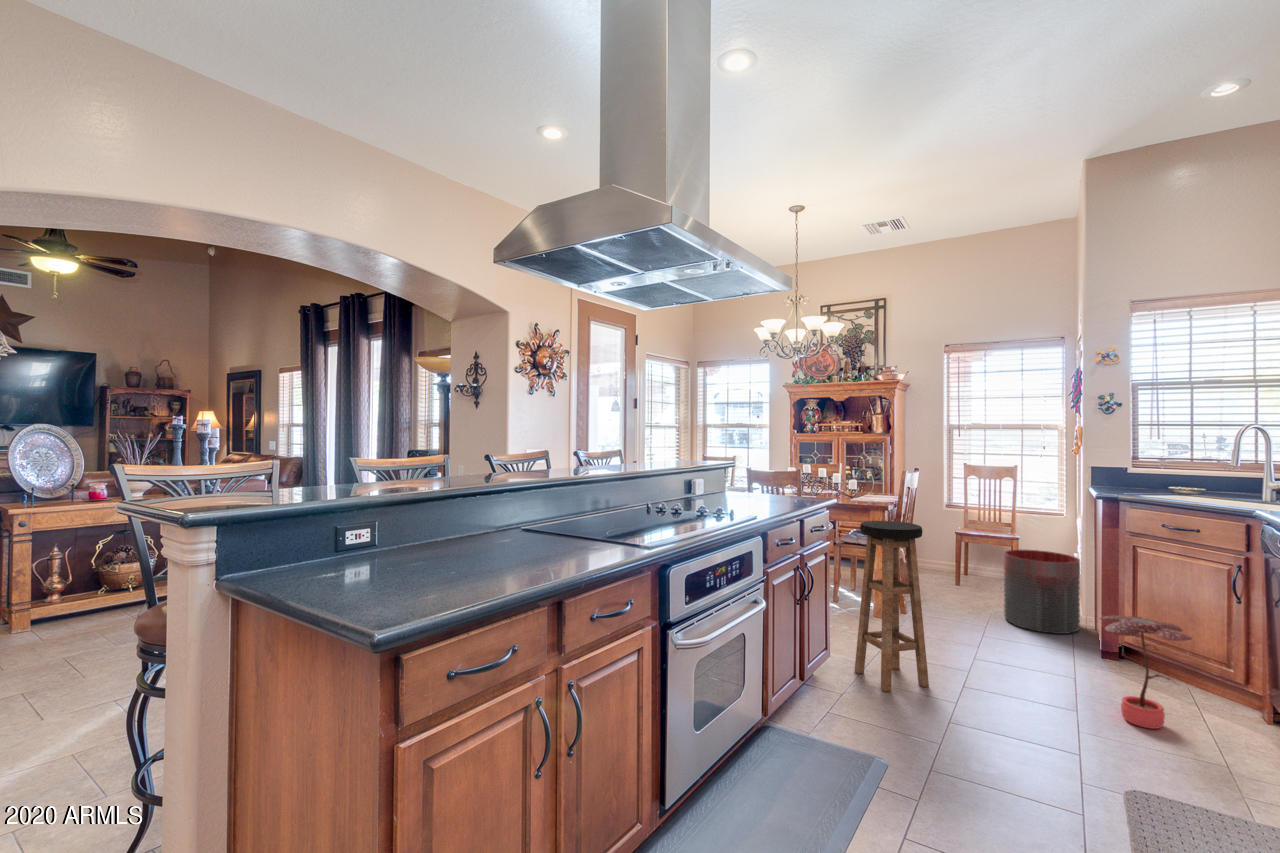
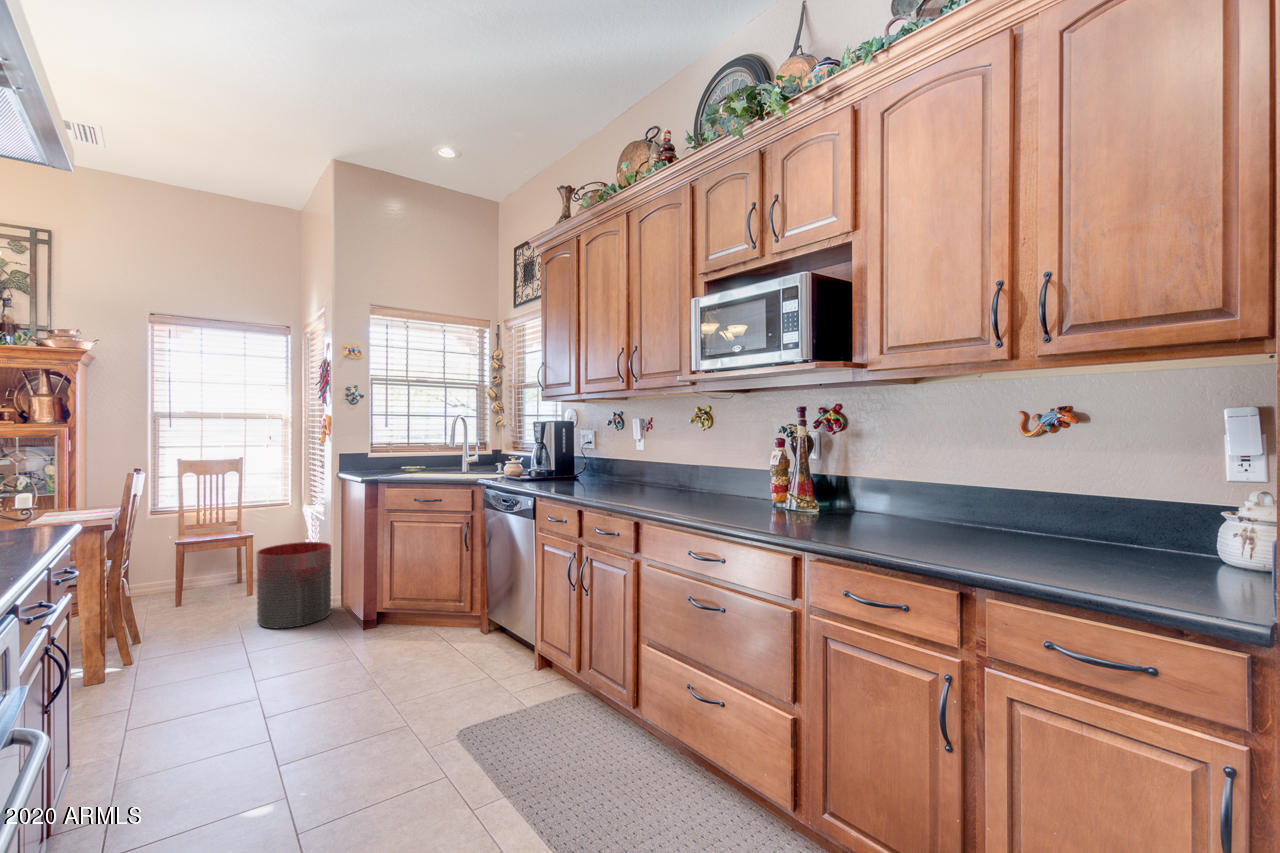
bar stool: present [855,521,929,692] -> none [114,541,231,774]
potted plant: present [1100,616,1192,729] -> none [391,581,461,676]

